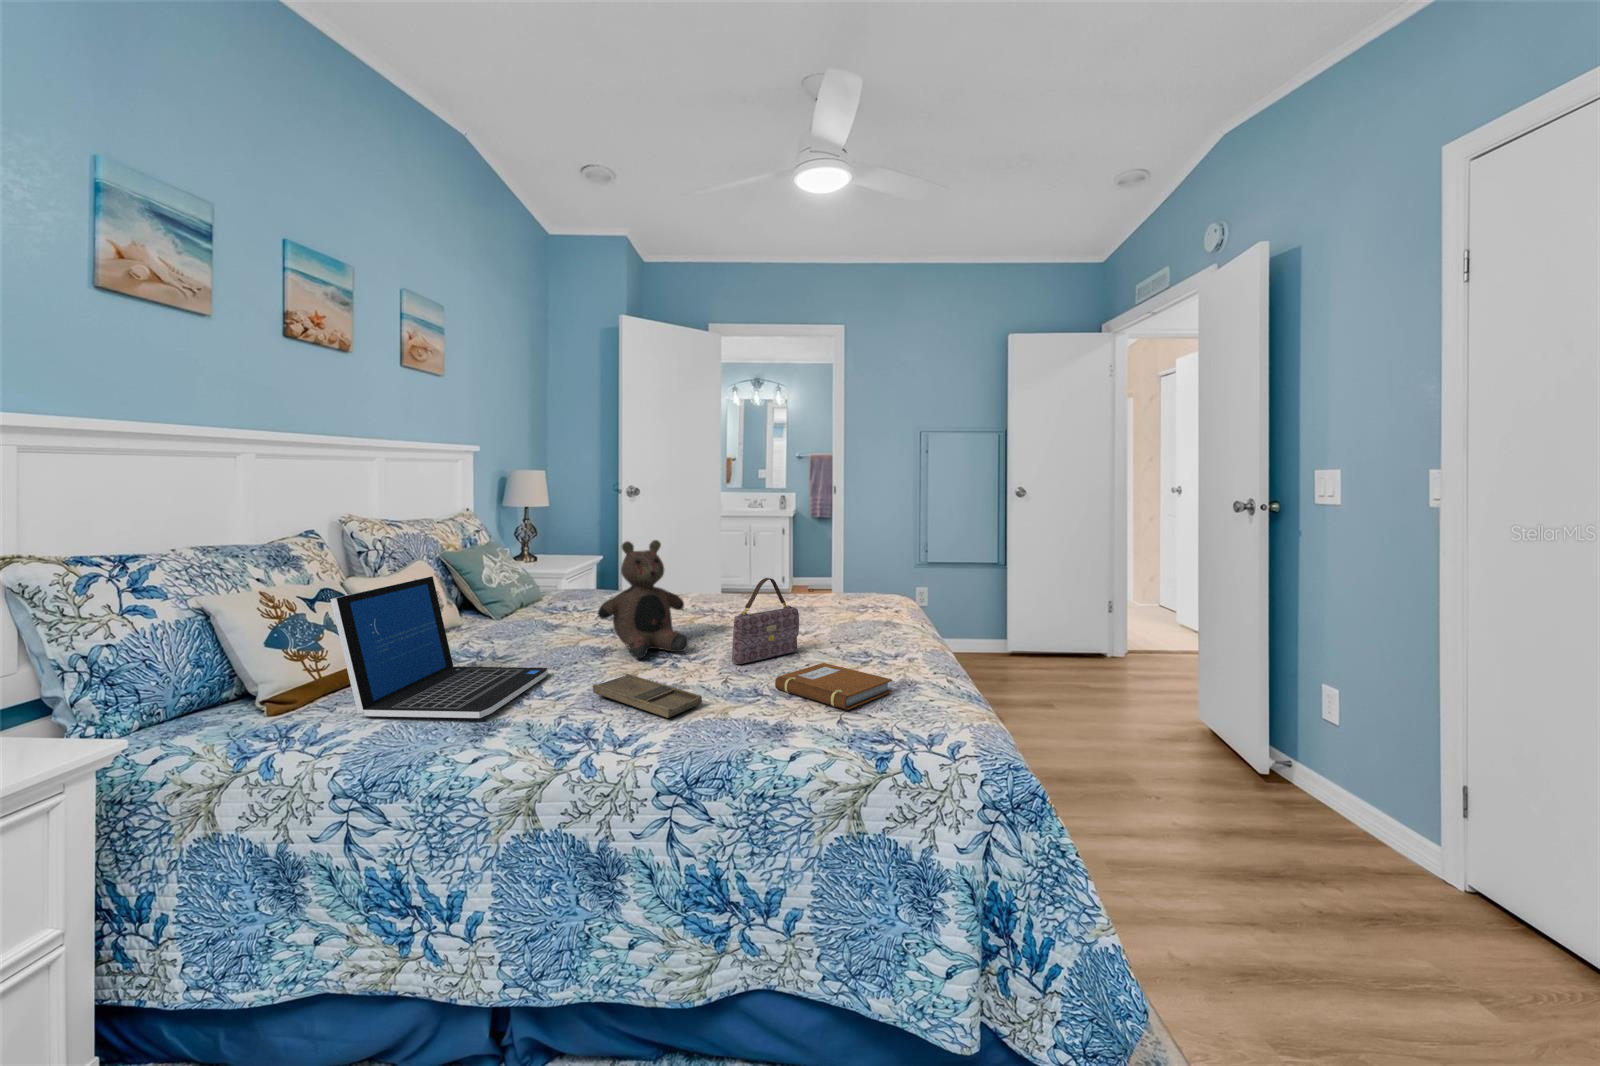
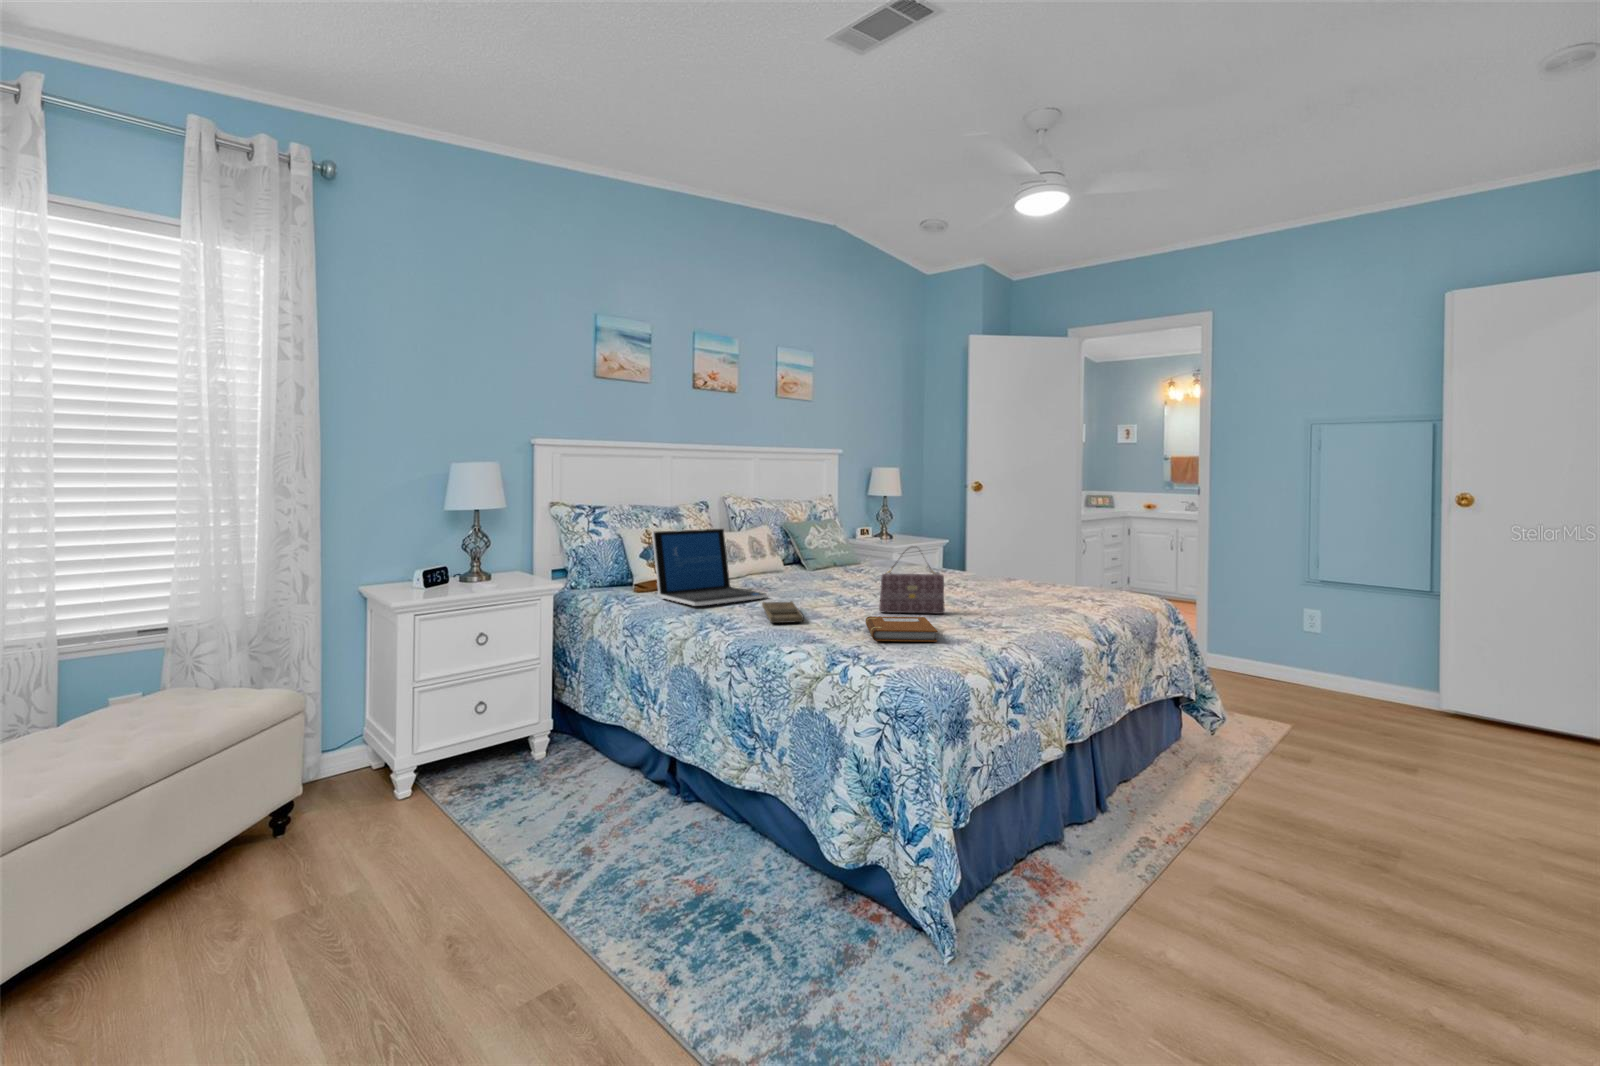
teddy bear: present [598,540,688,658] -> none [818,513,886,601]

